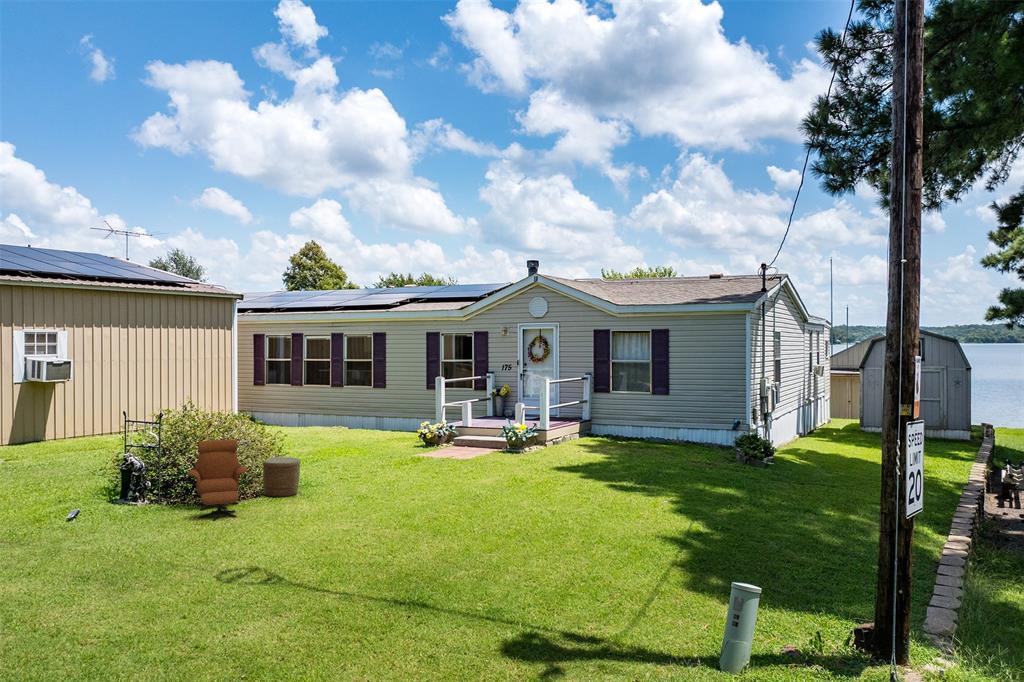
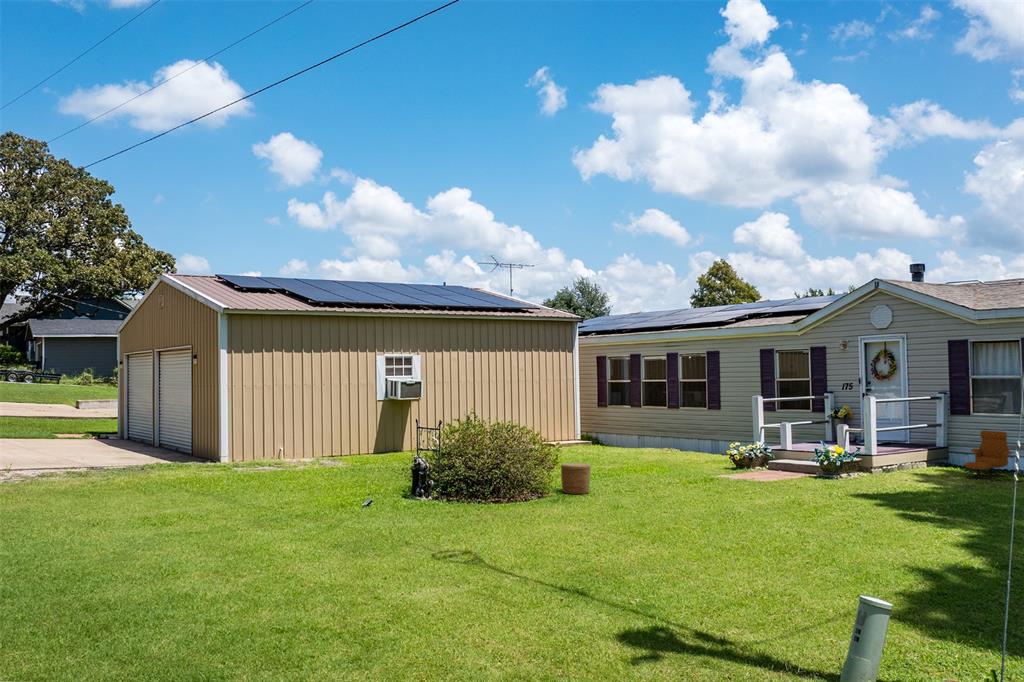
lounge chair: present [187,440,247,521] -> present [965,430,1012,480]

